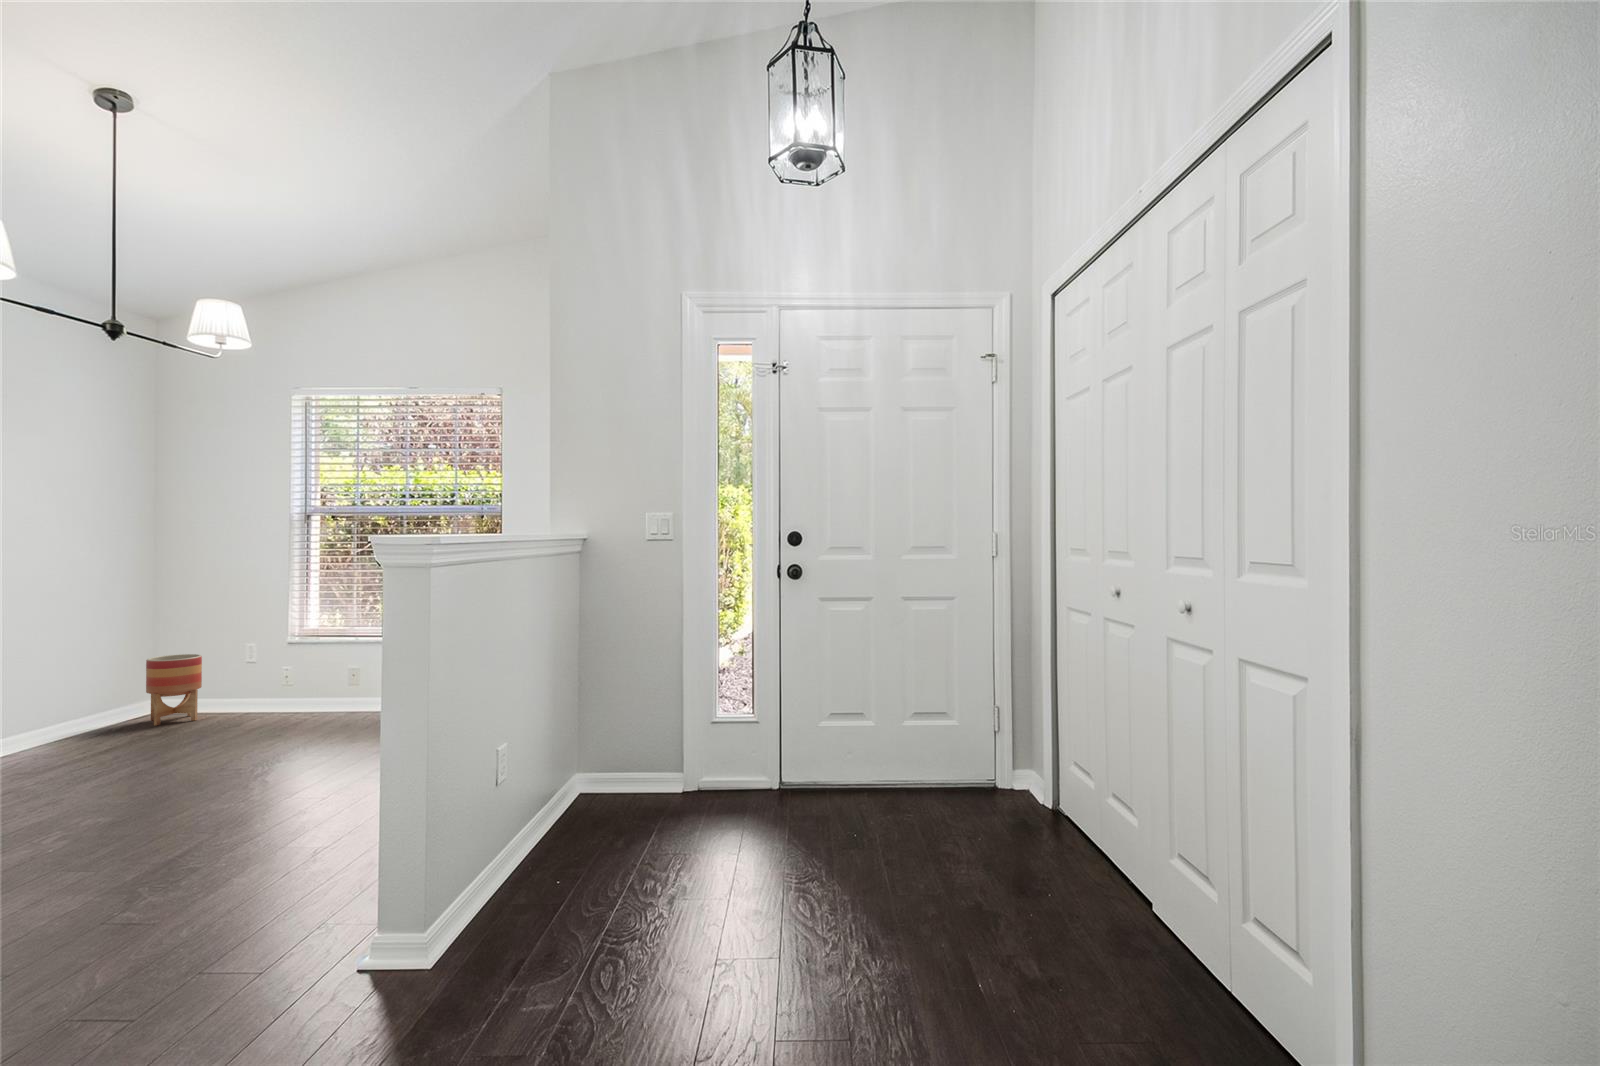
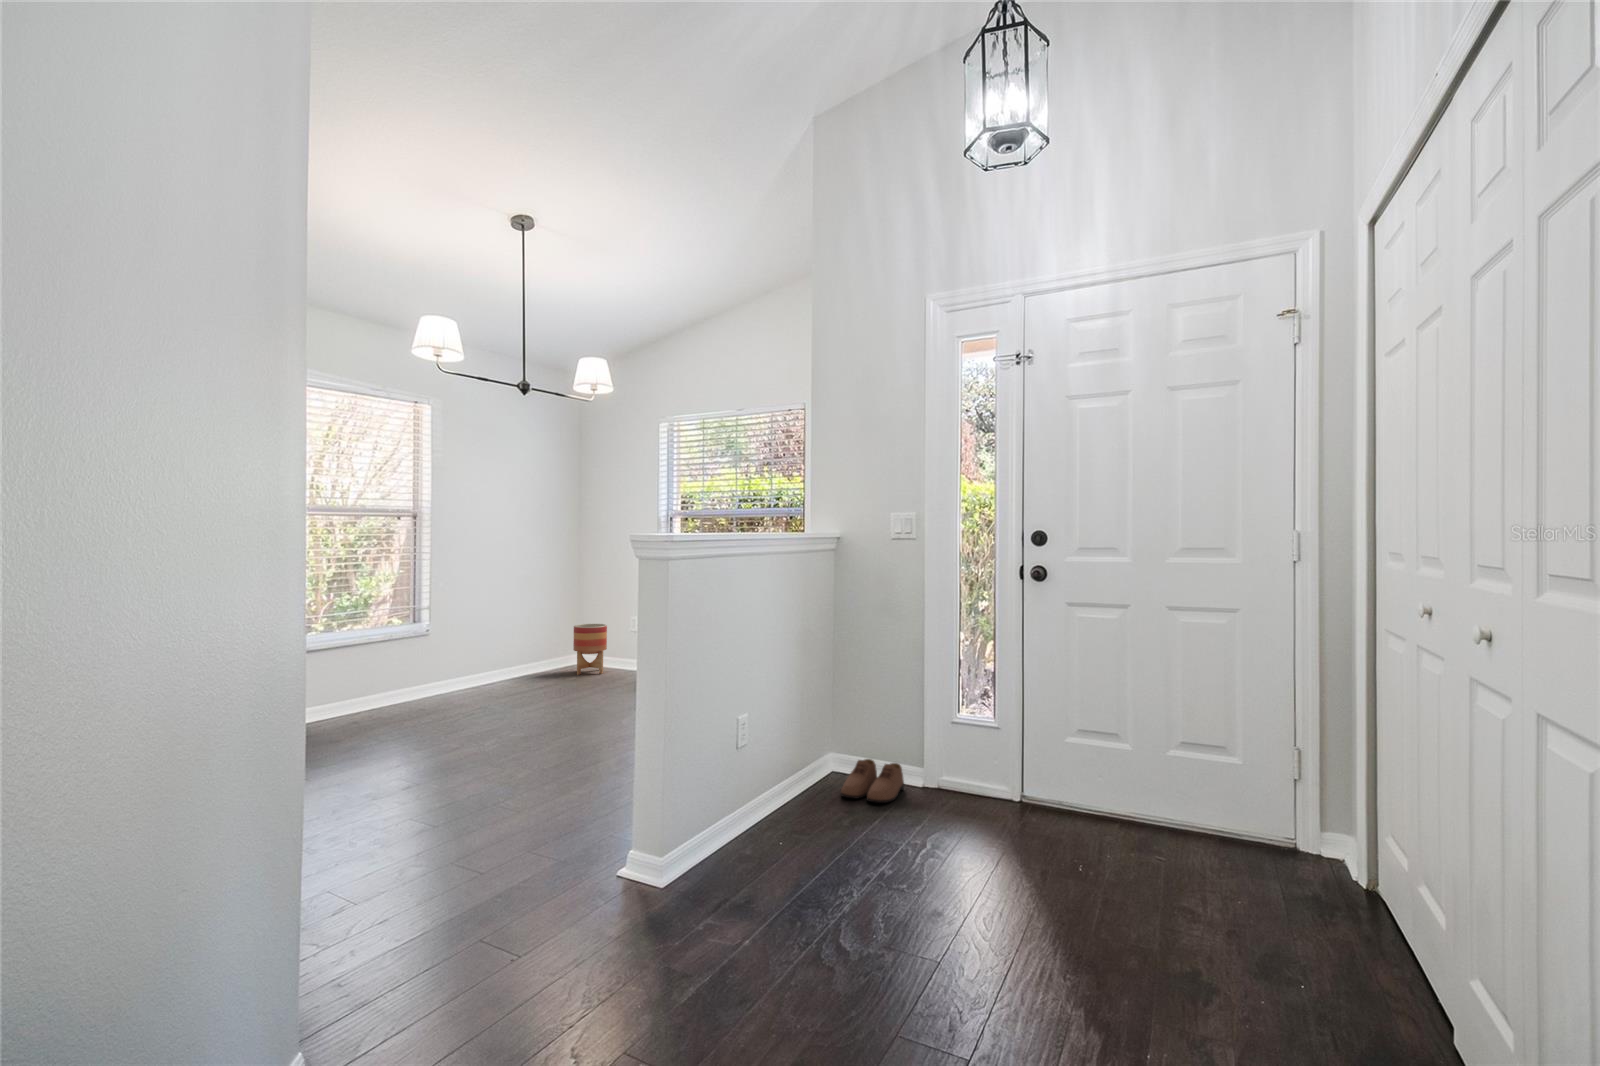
shoe: none [604,771,665,815] -> present [840,759,904,803]

